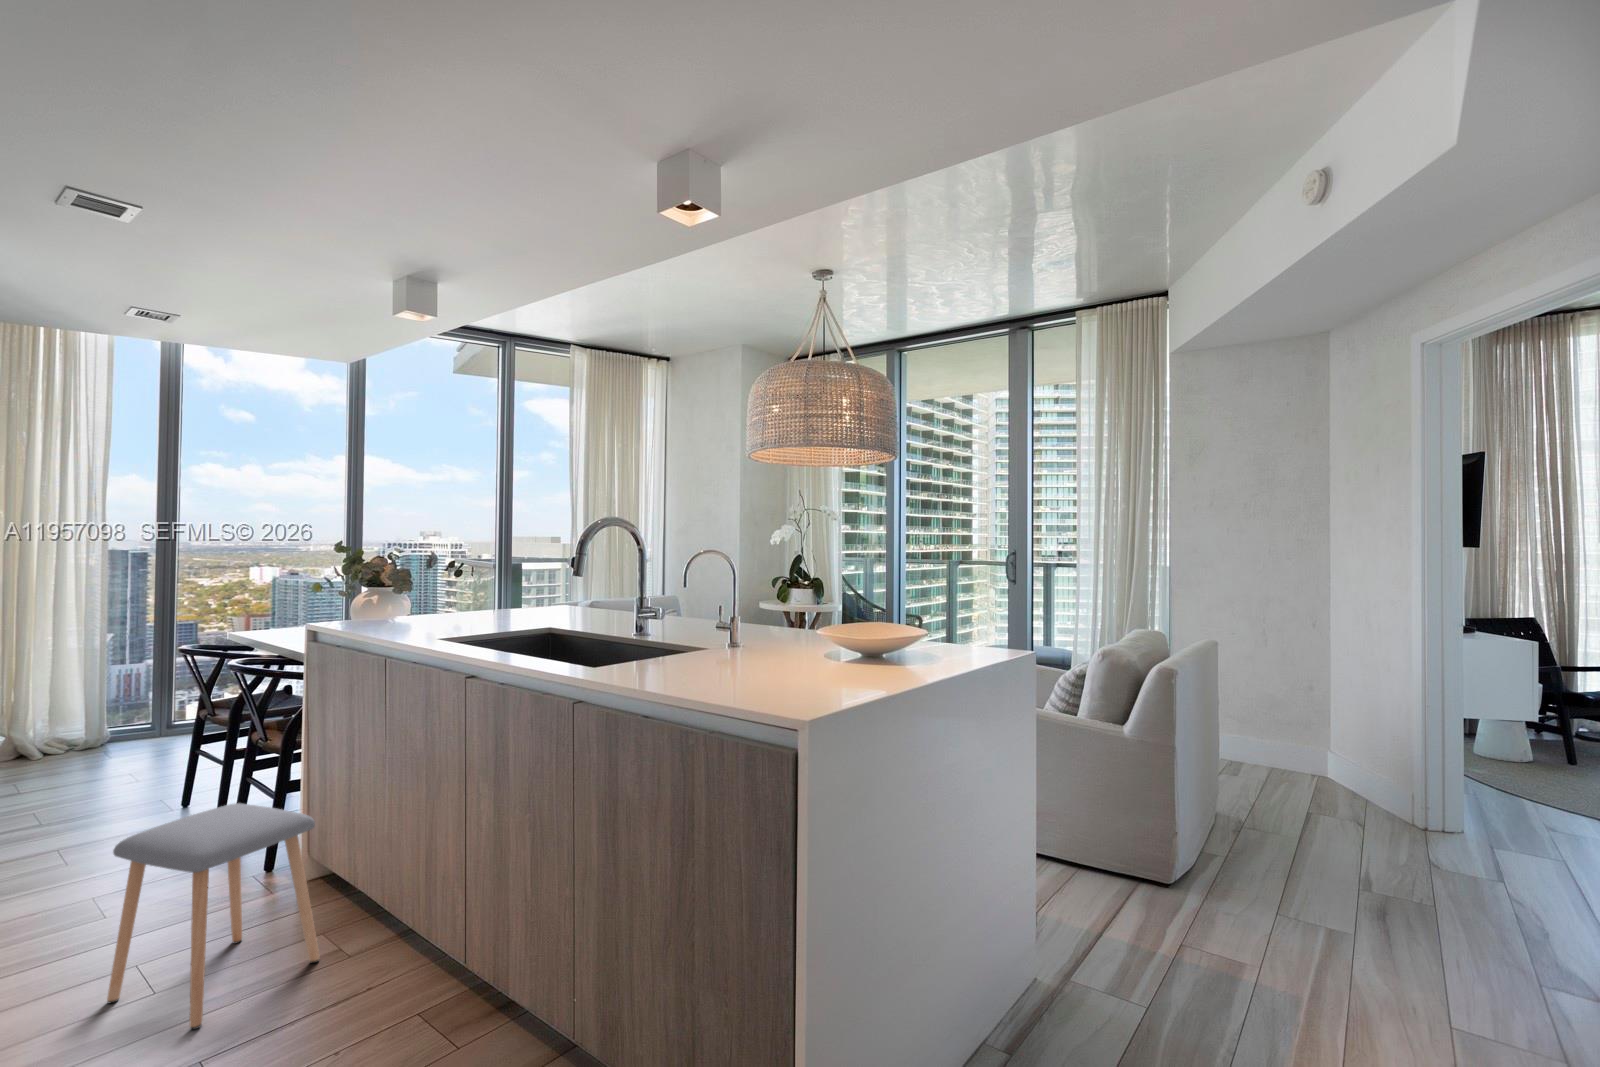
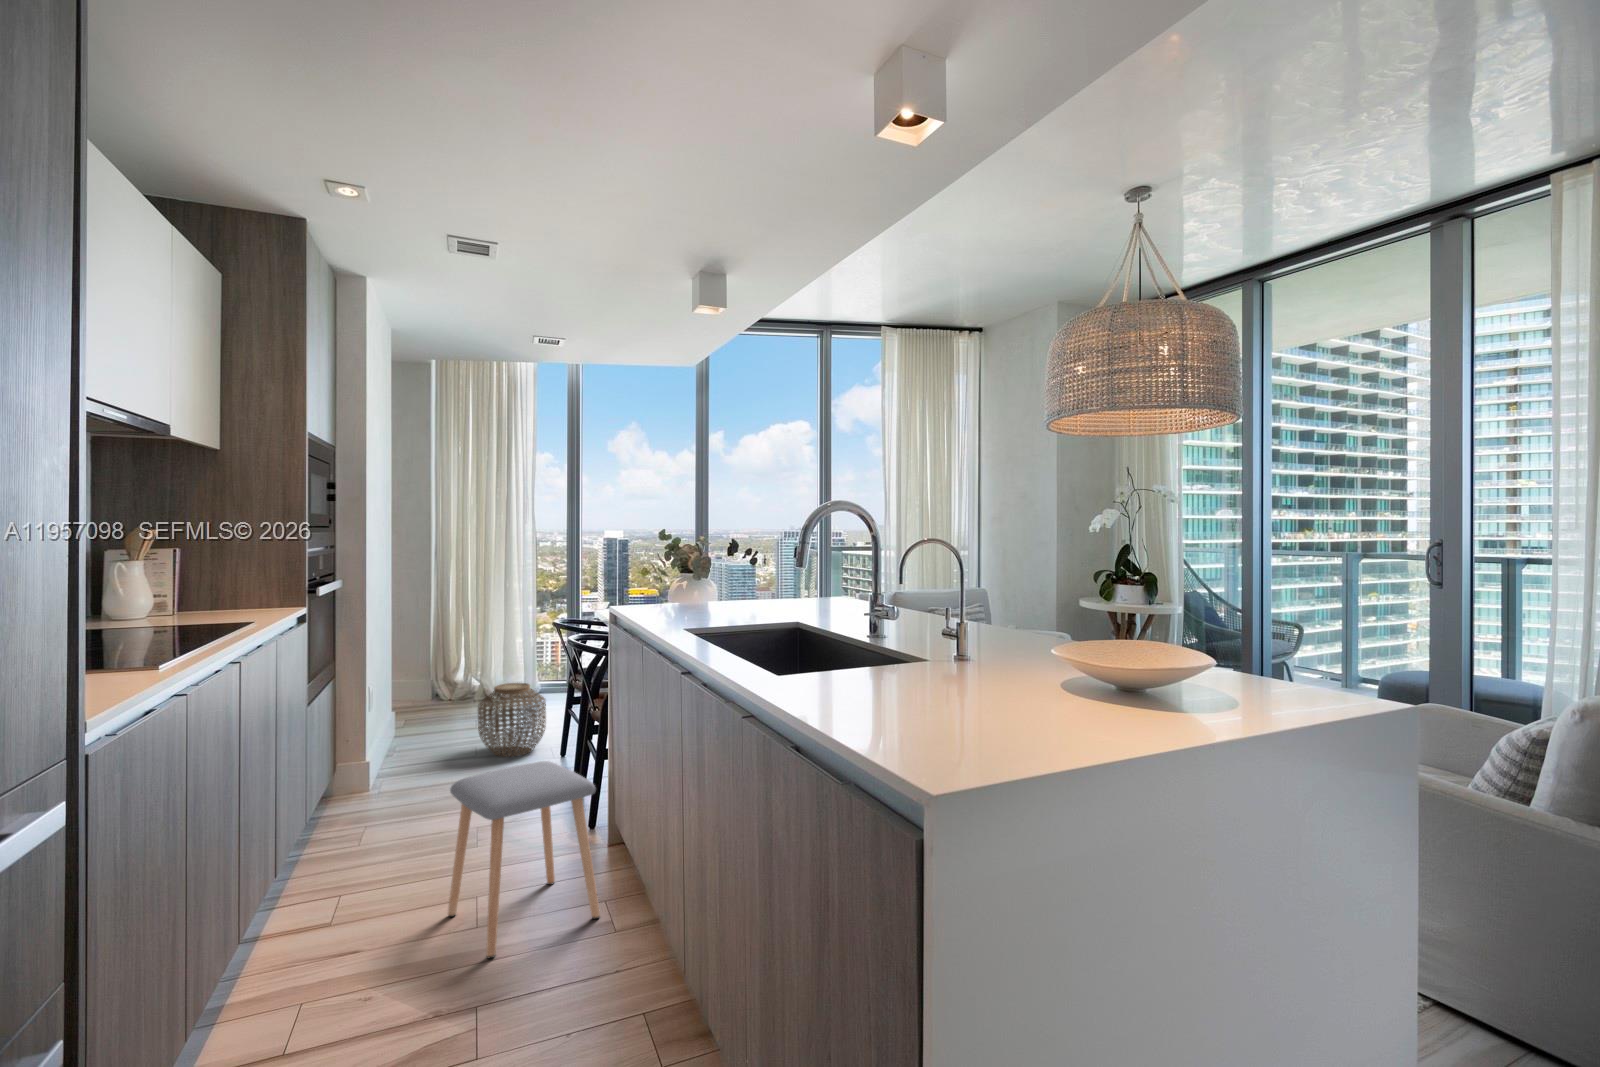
woven basket: none [48,728,153,822] -> present [478,683,546,757]

